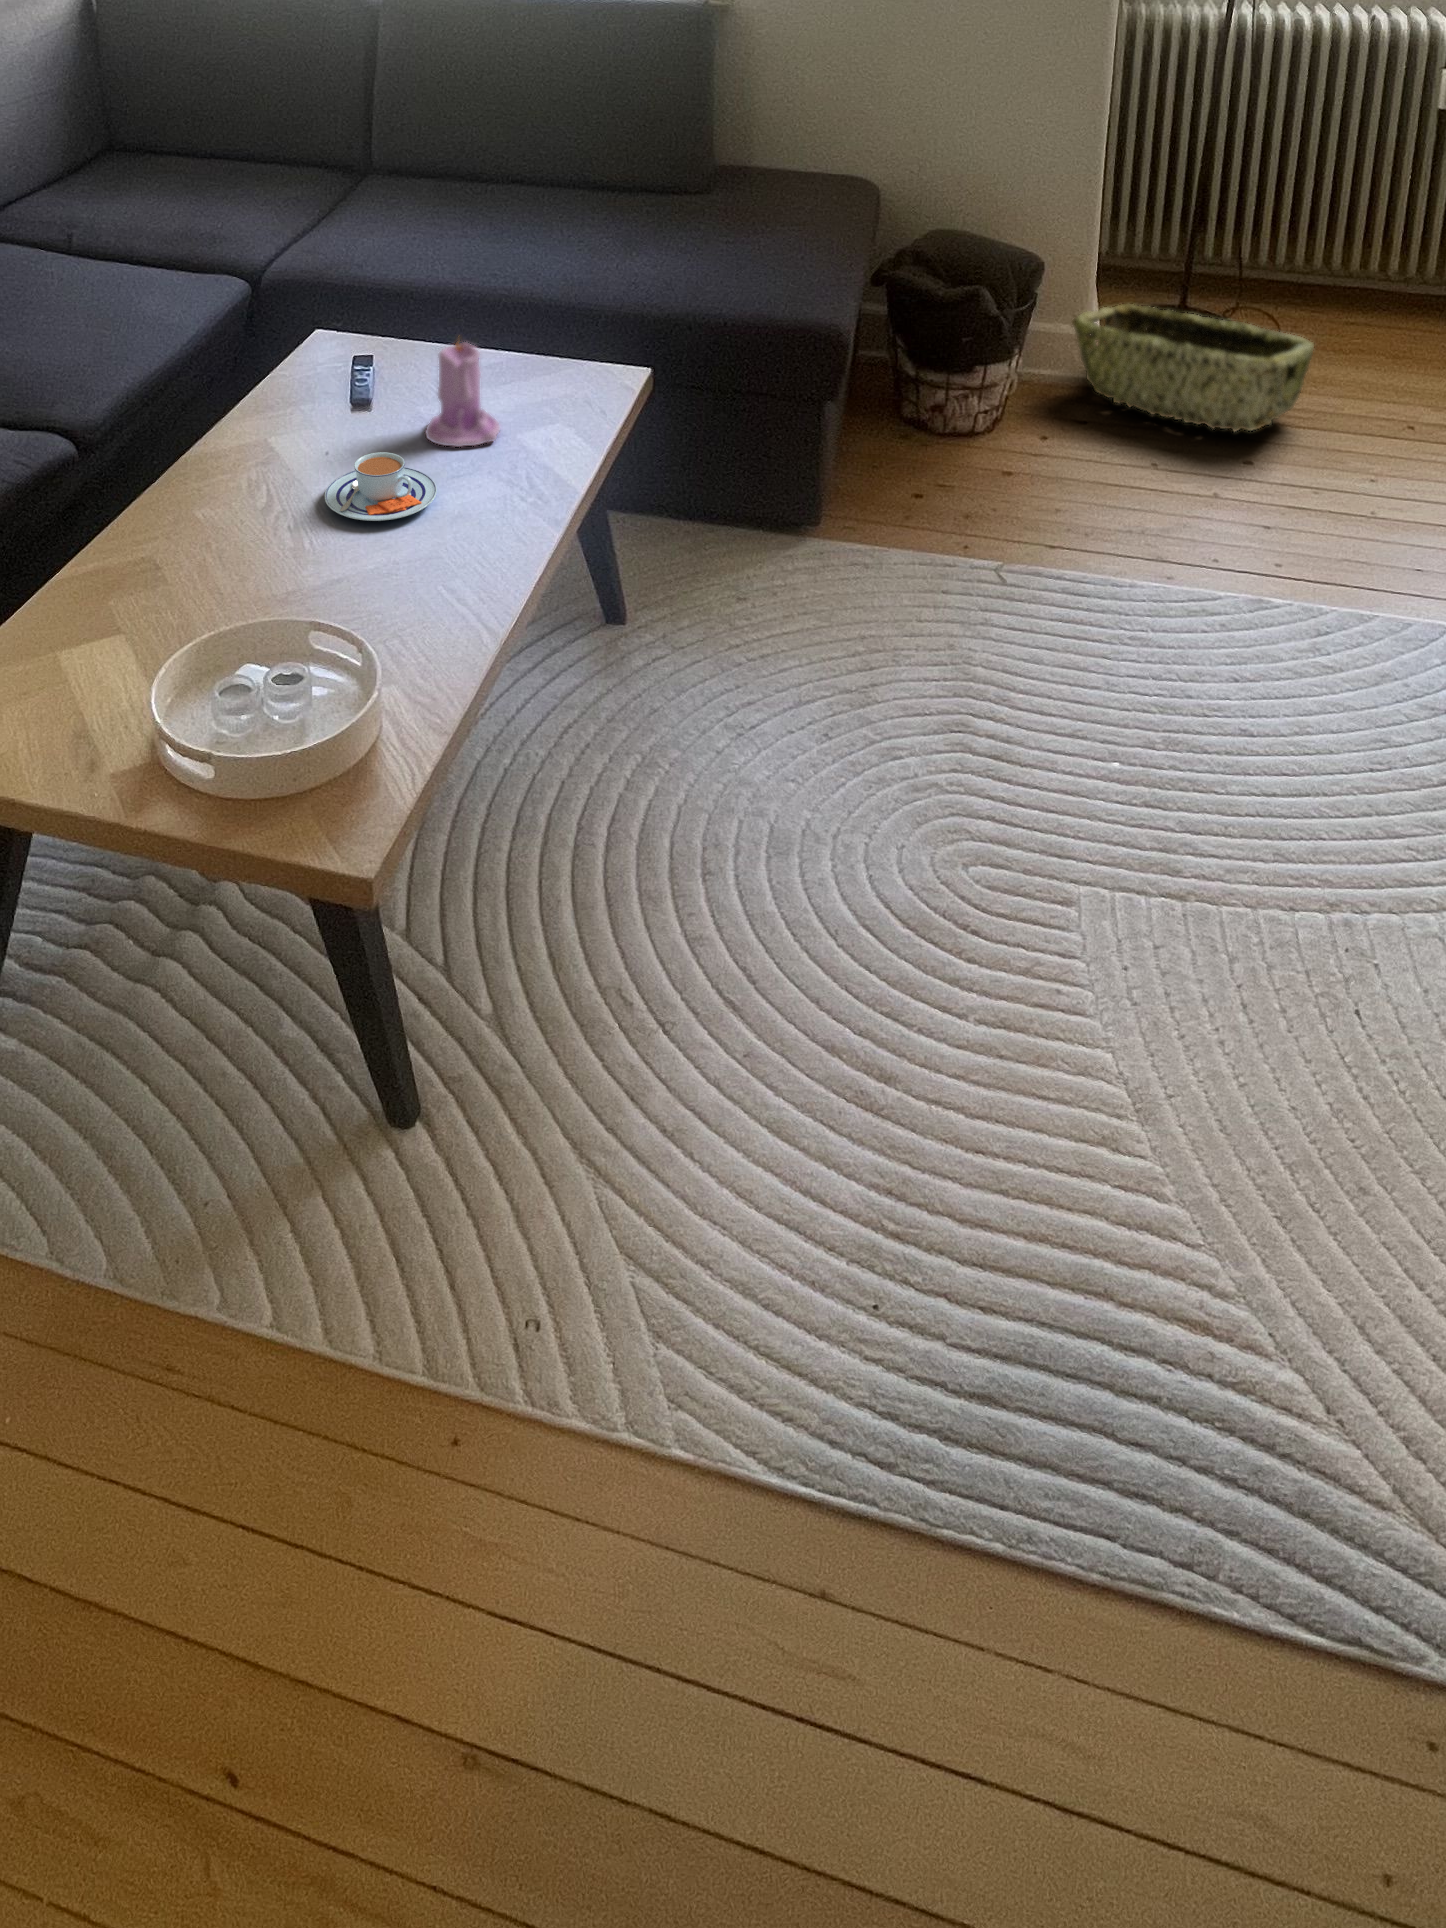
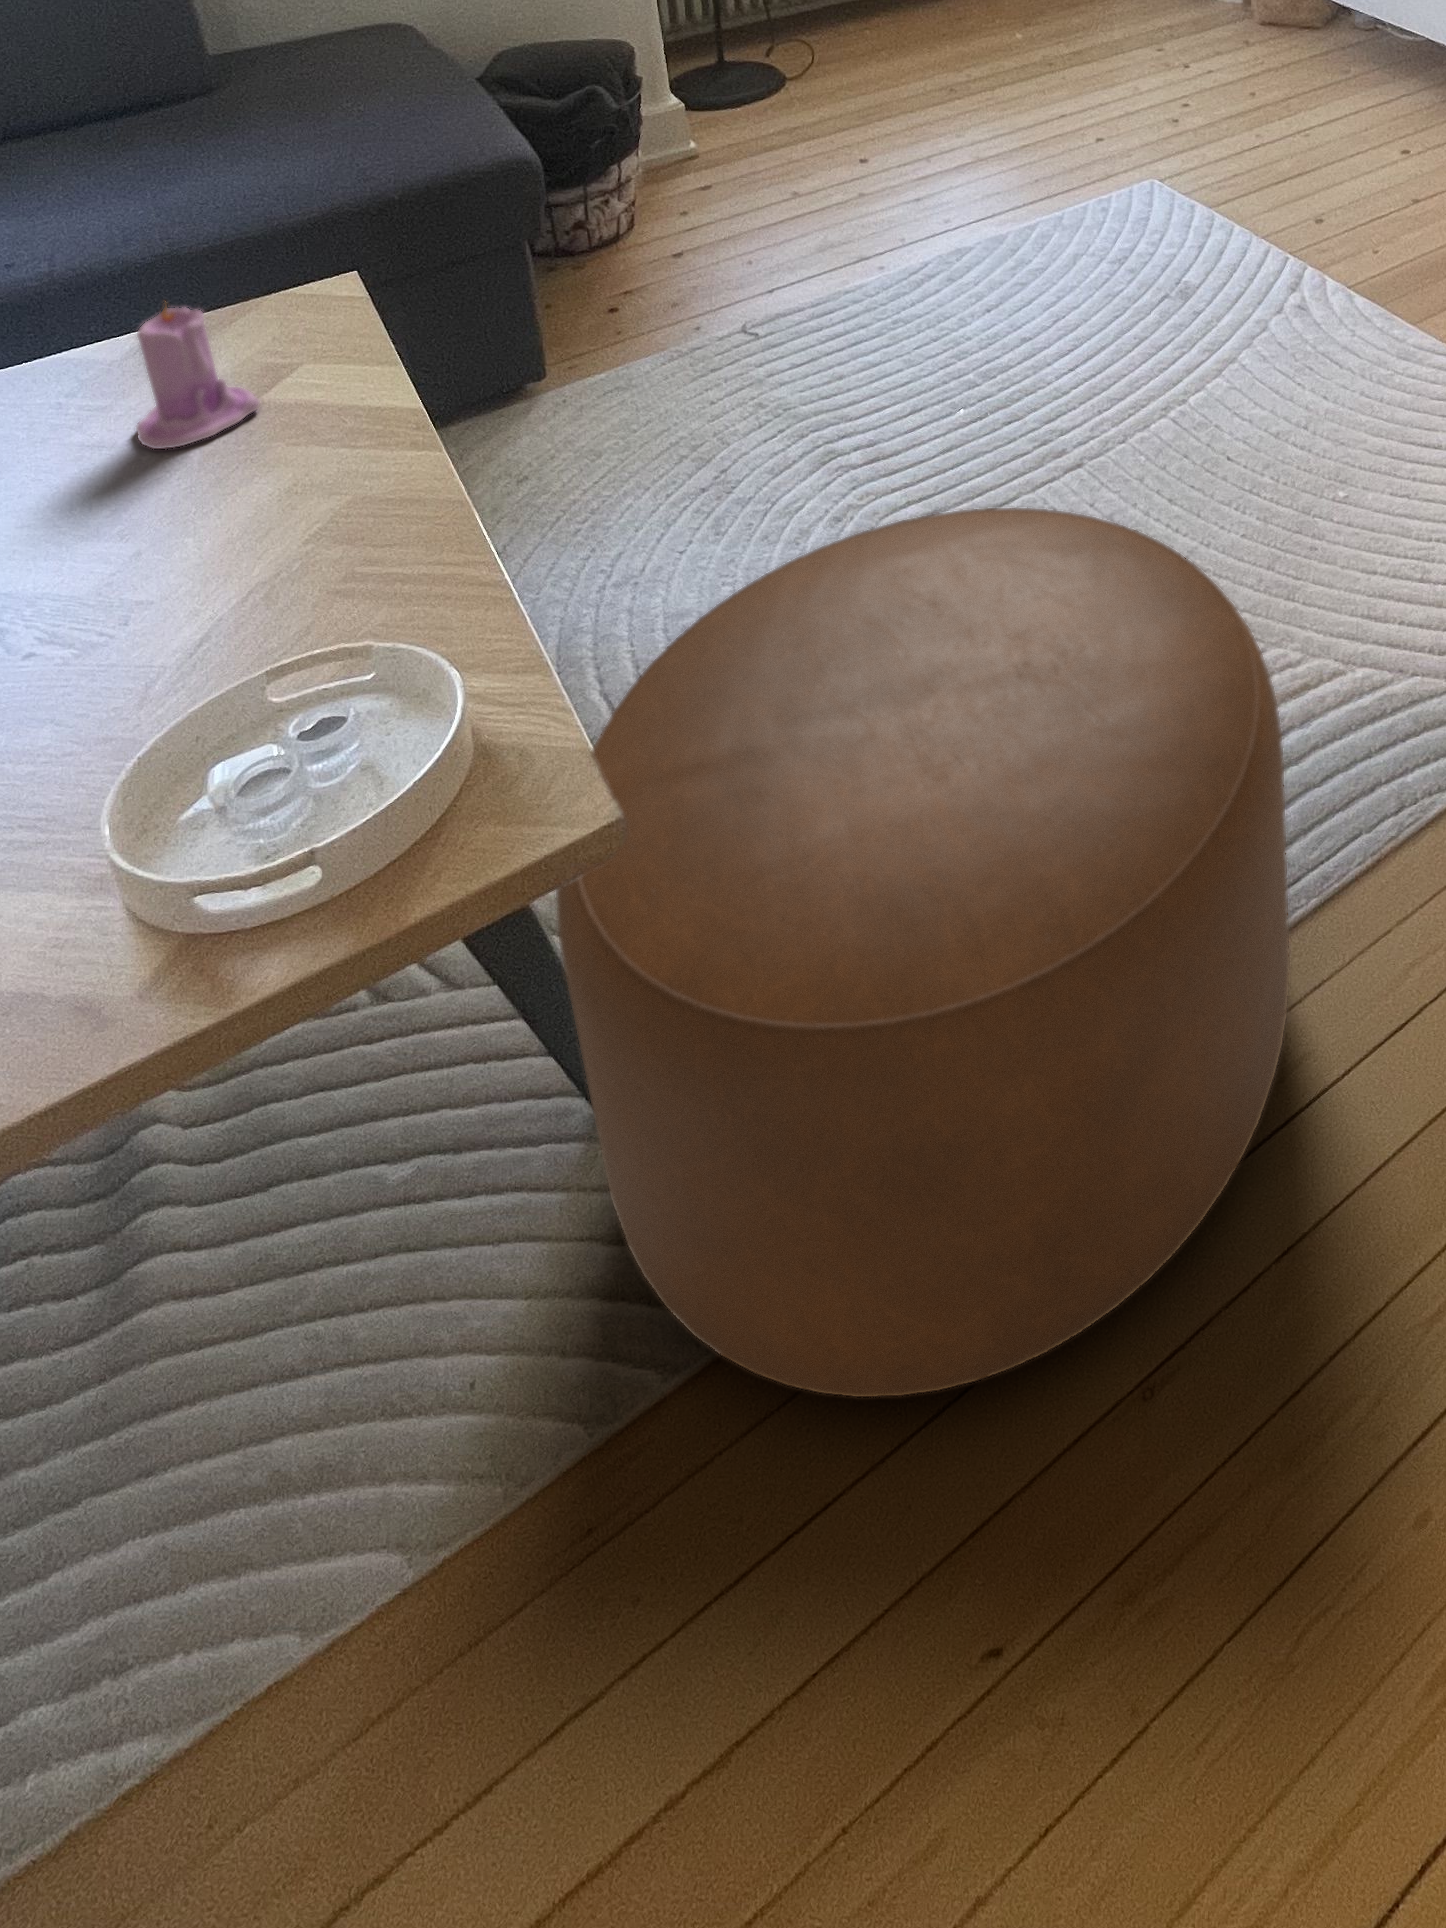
woven basket: present [1072,304,1314,431] -> none [665,40,874,151]
teacup: present [325,452,437,521] -> none [74,468,260,576]
ottoman: none [252,765,958,1669] -> present [556,508,1290,1397]

